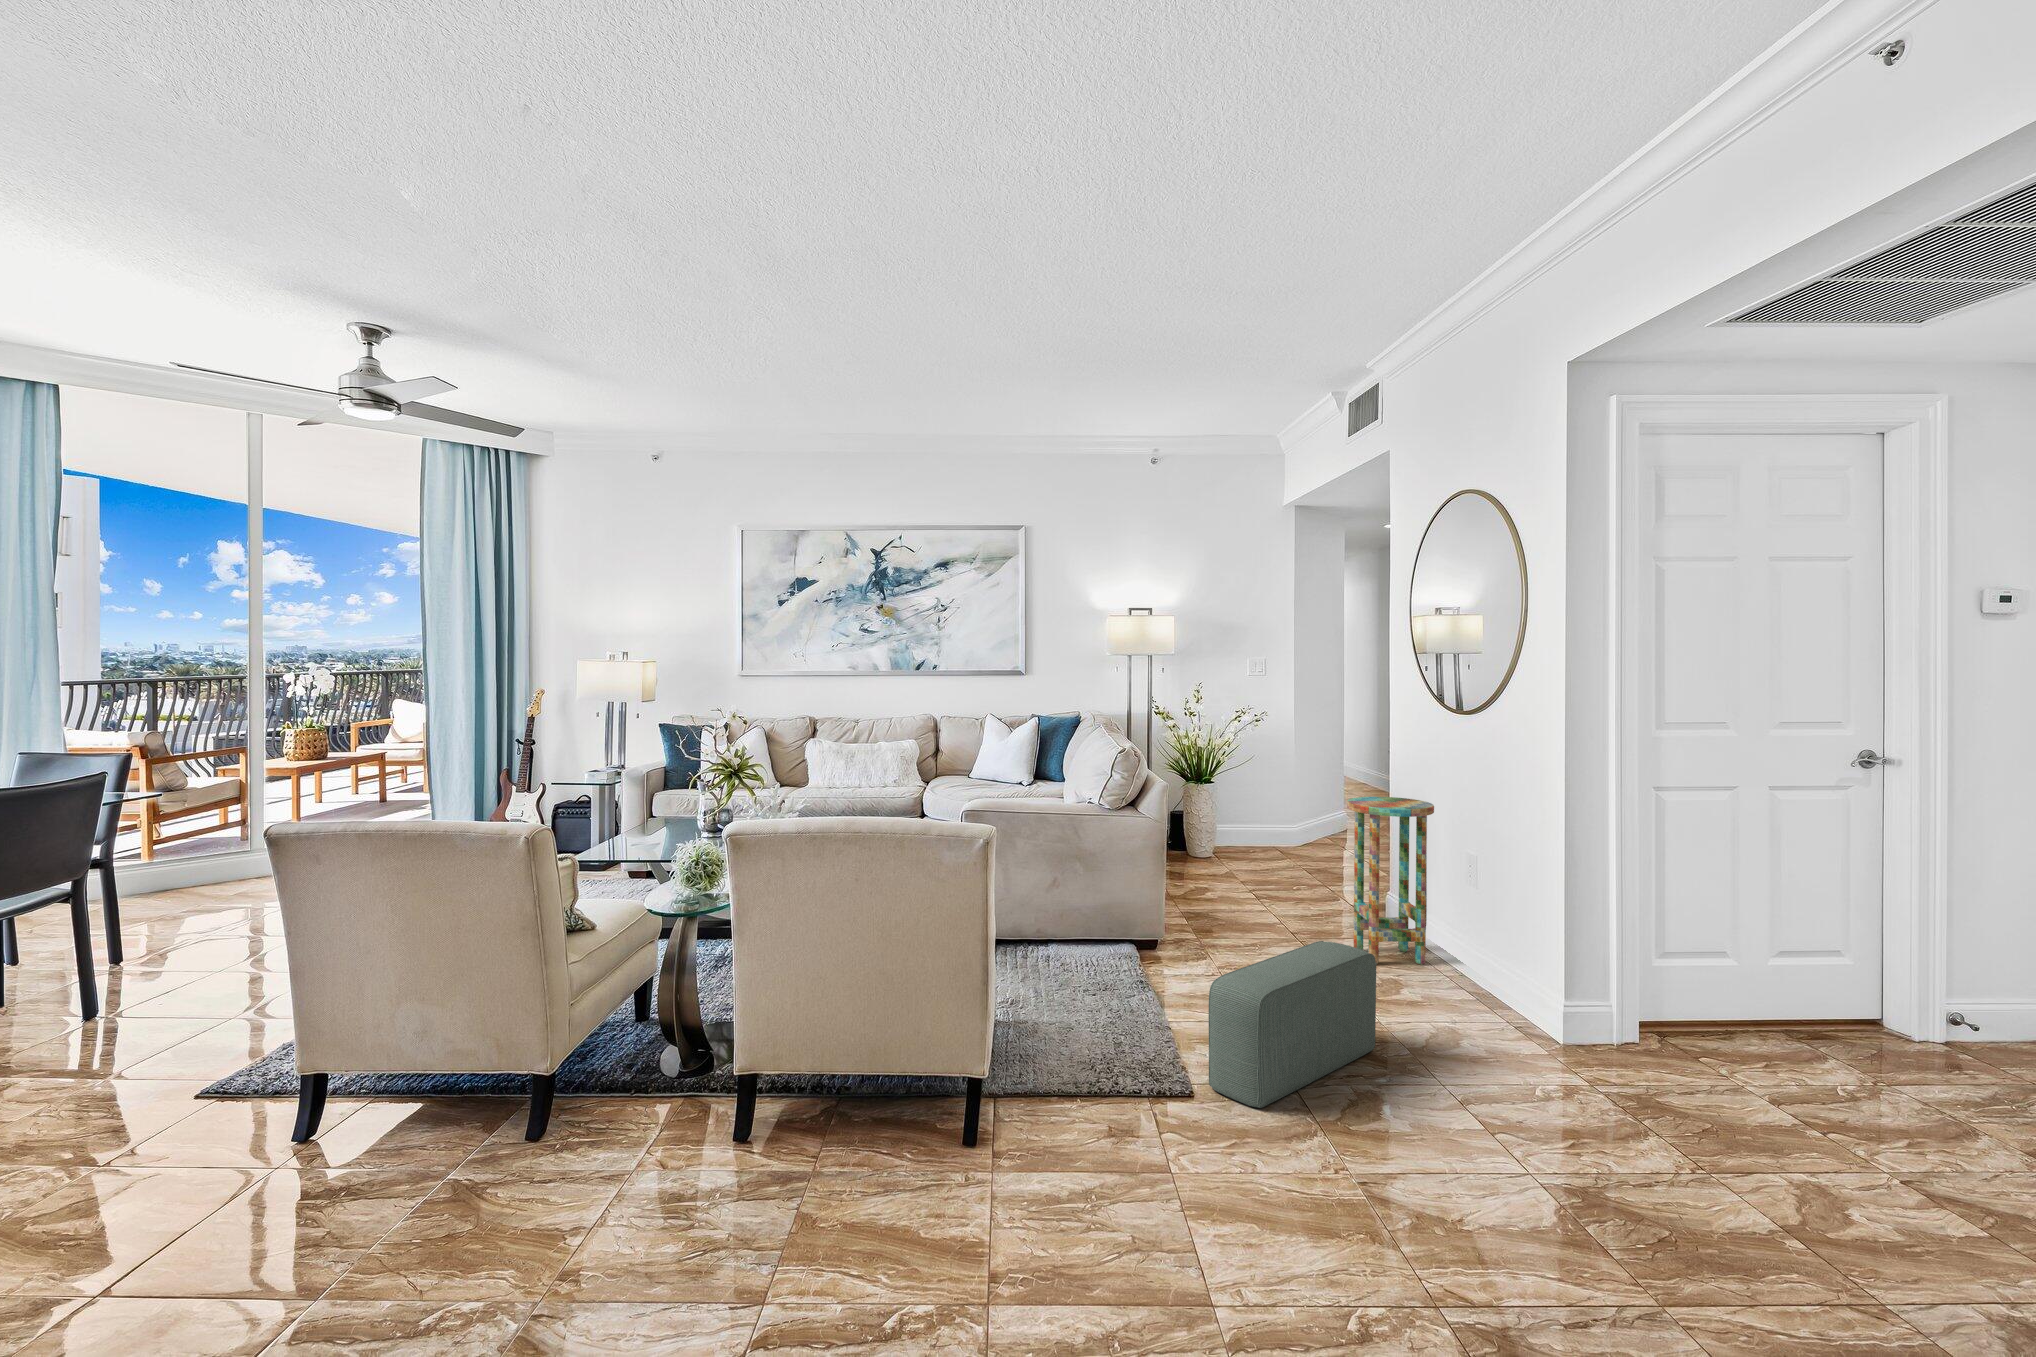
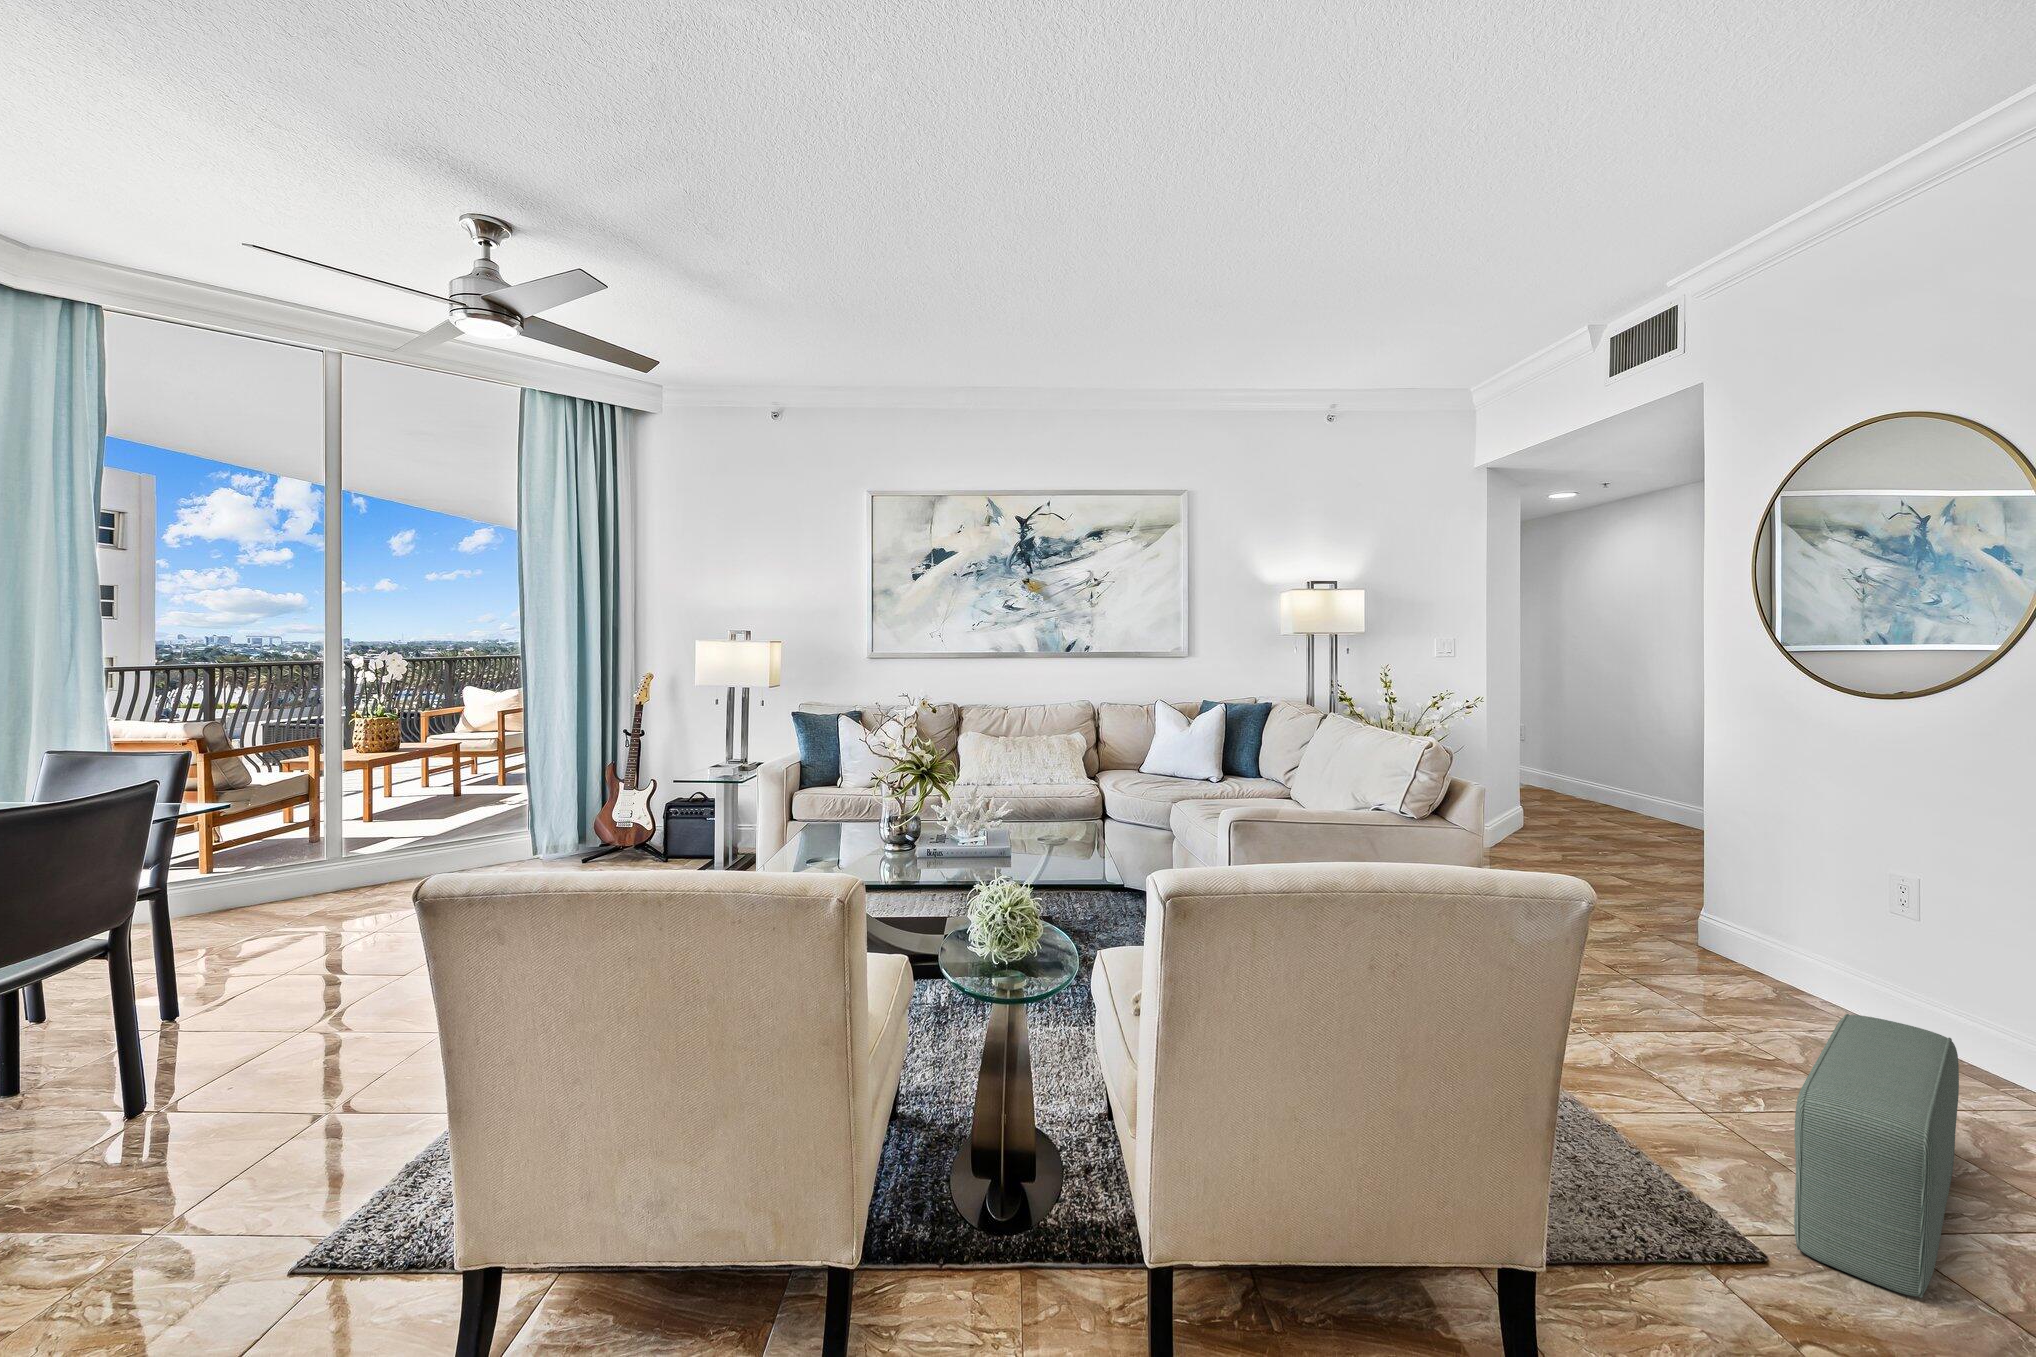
side table: present [1347,797,1434,965] -> none [1714,803,1848,1018]

